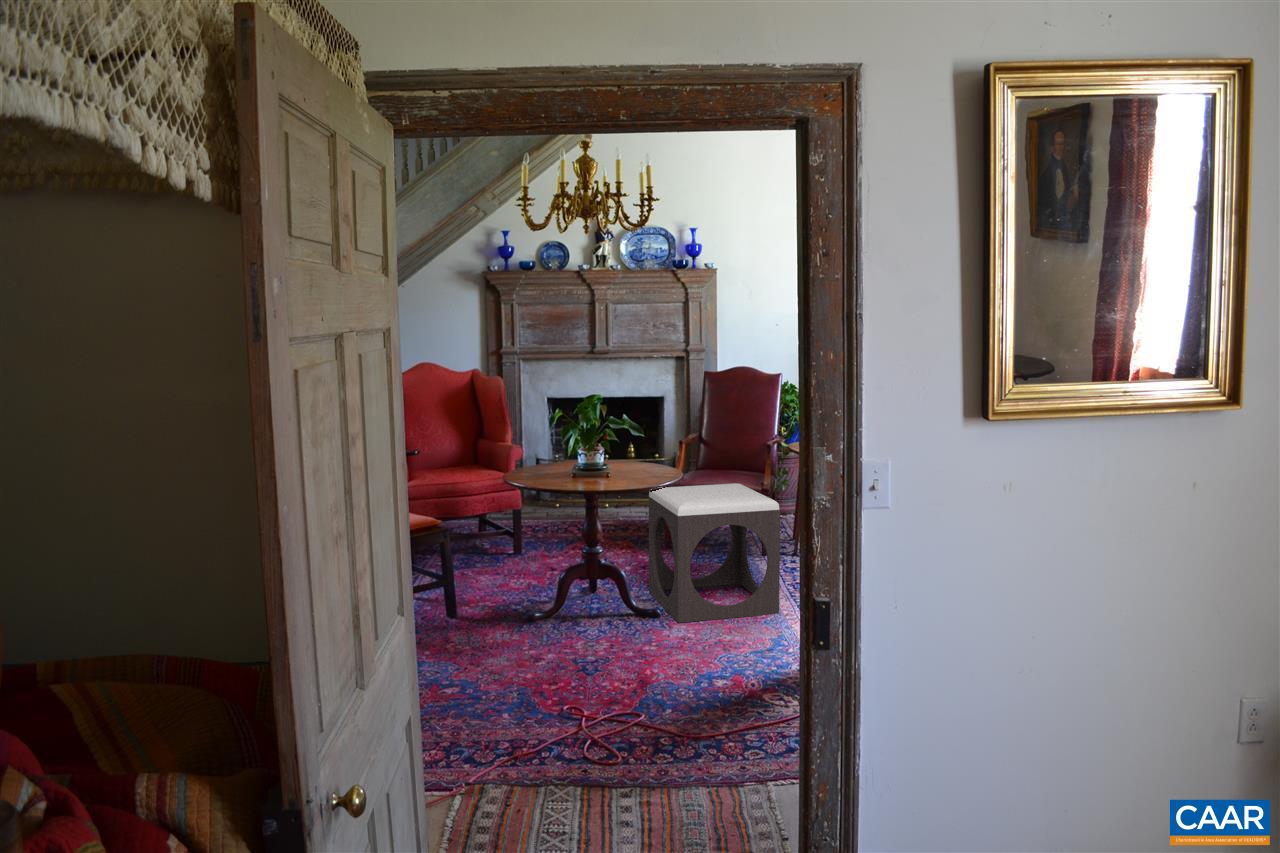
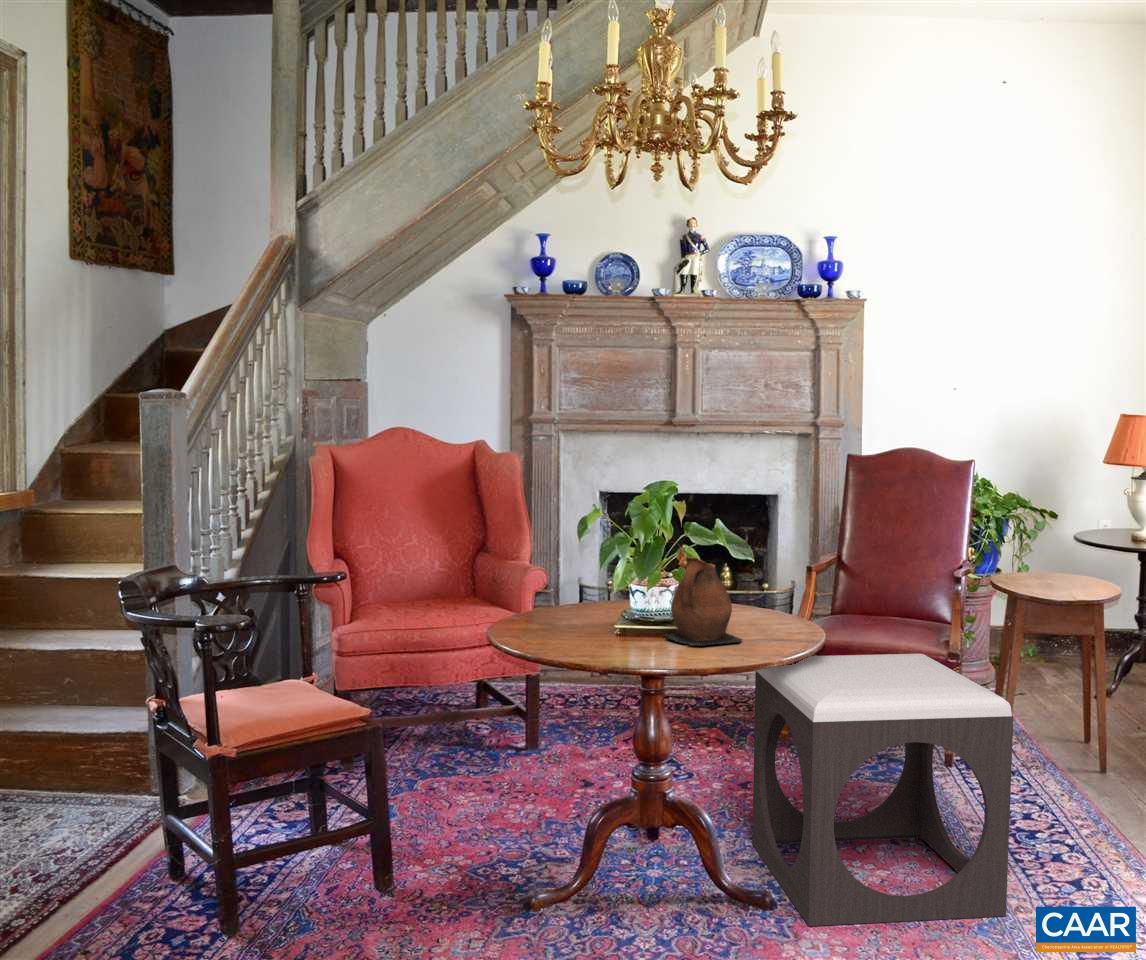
ceramic pitcher: none [597,433,641,481] -> present [666,557,742,645]

